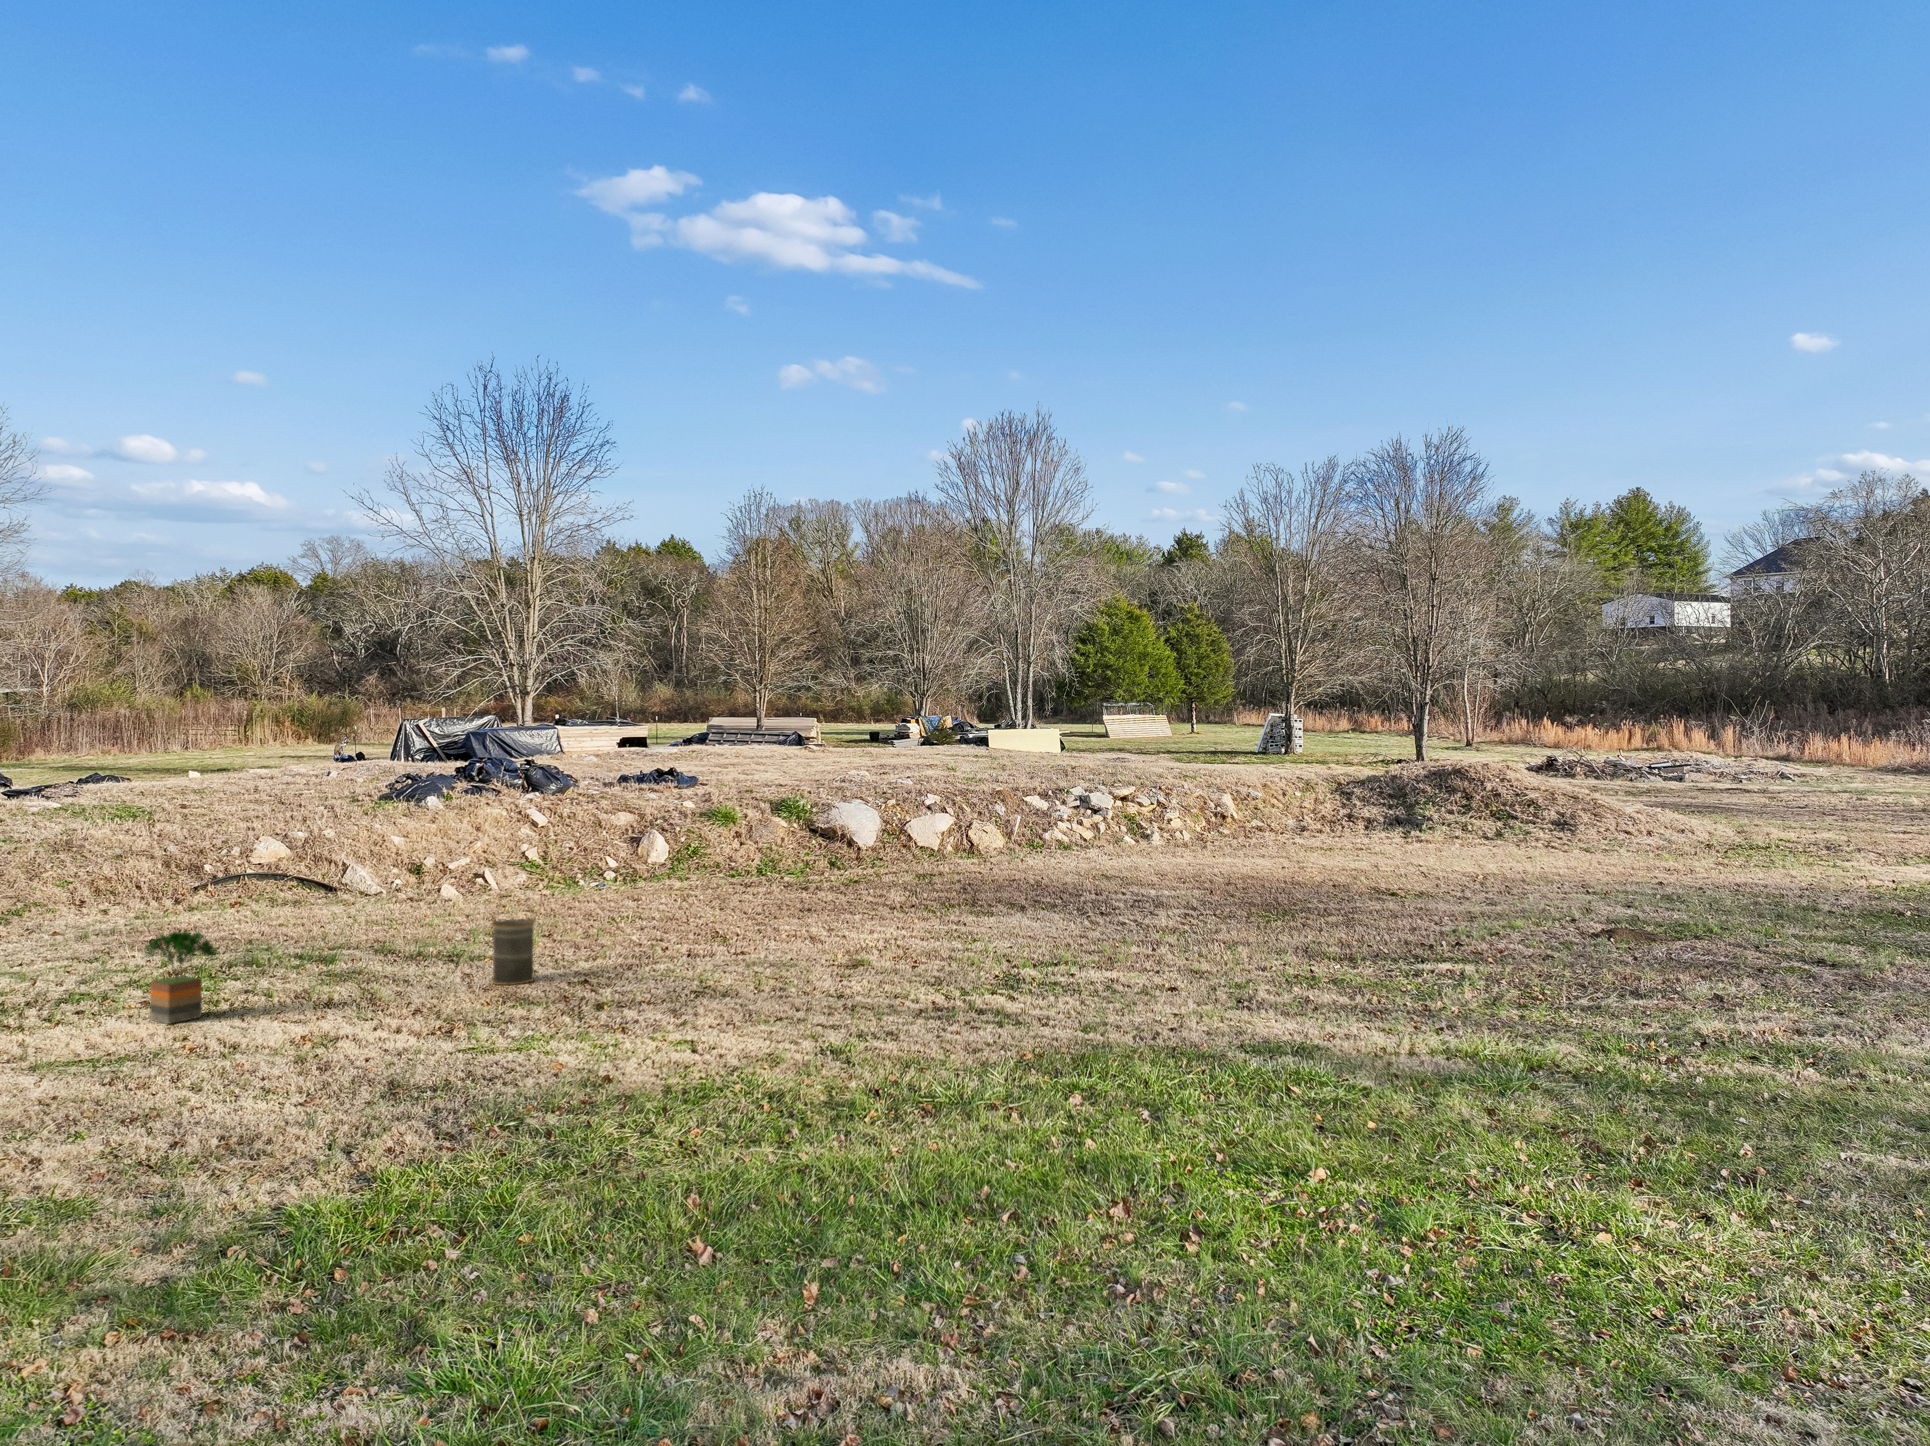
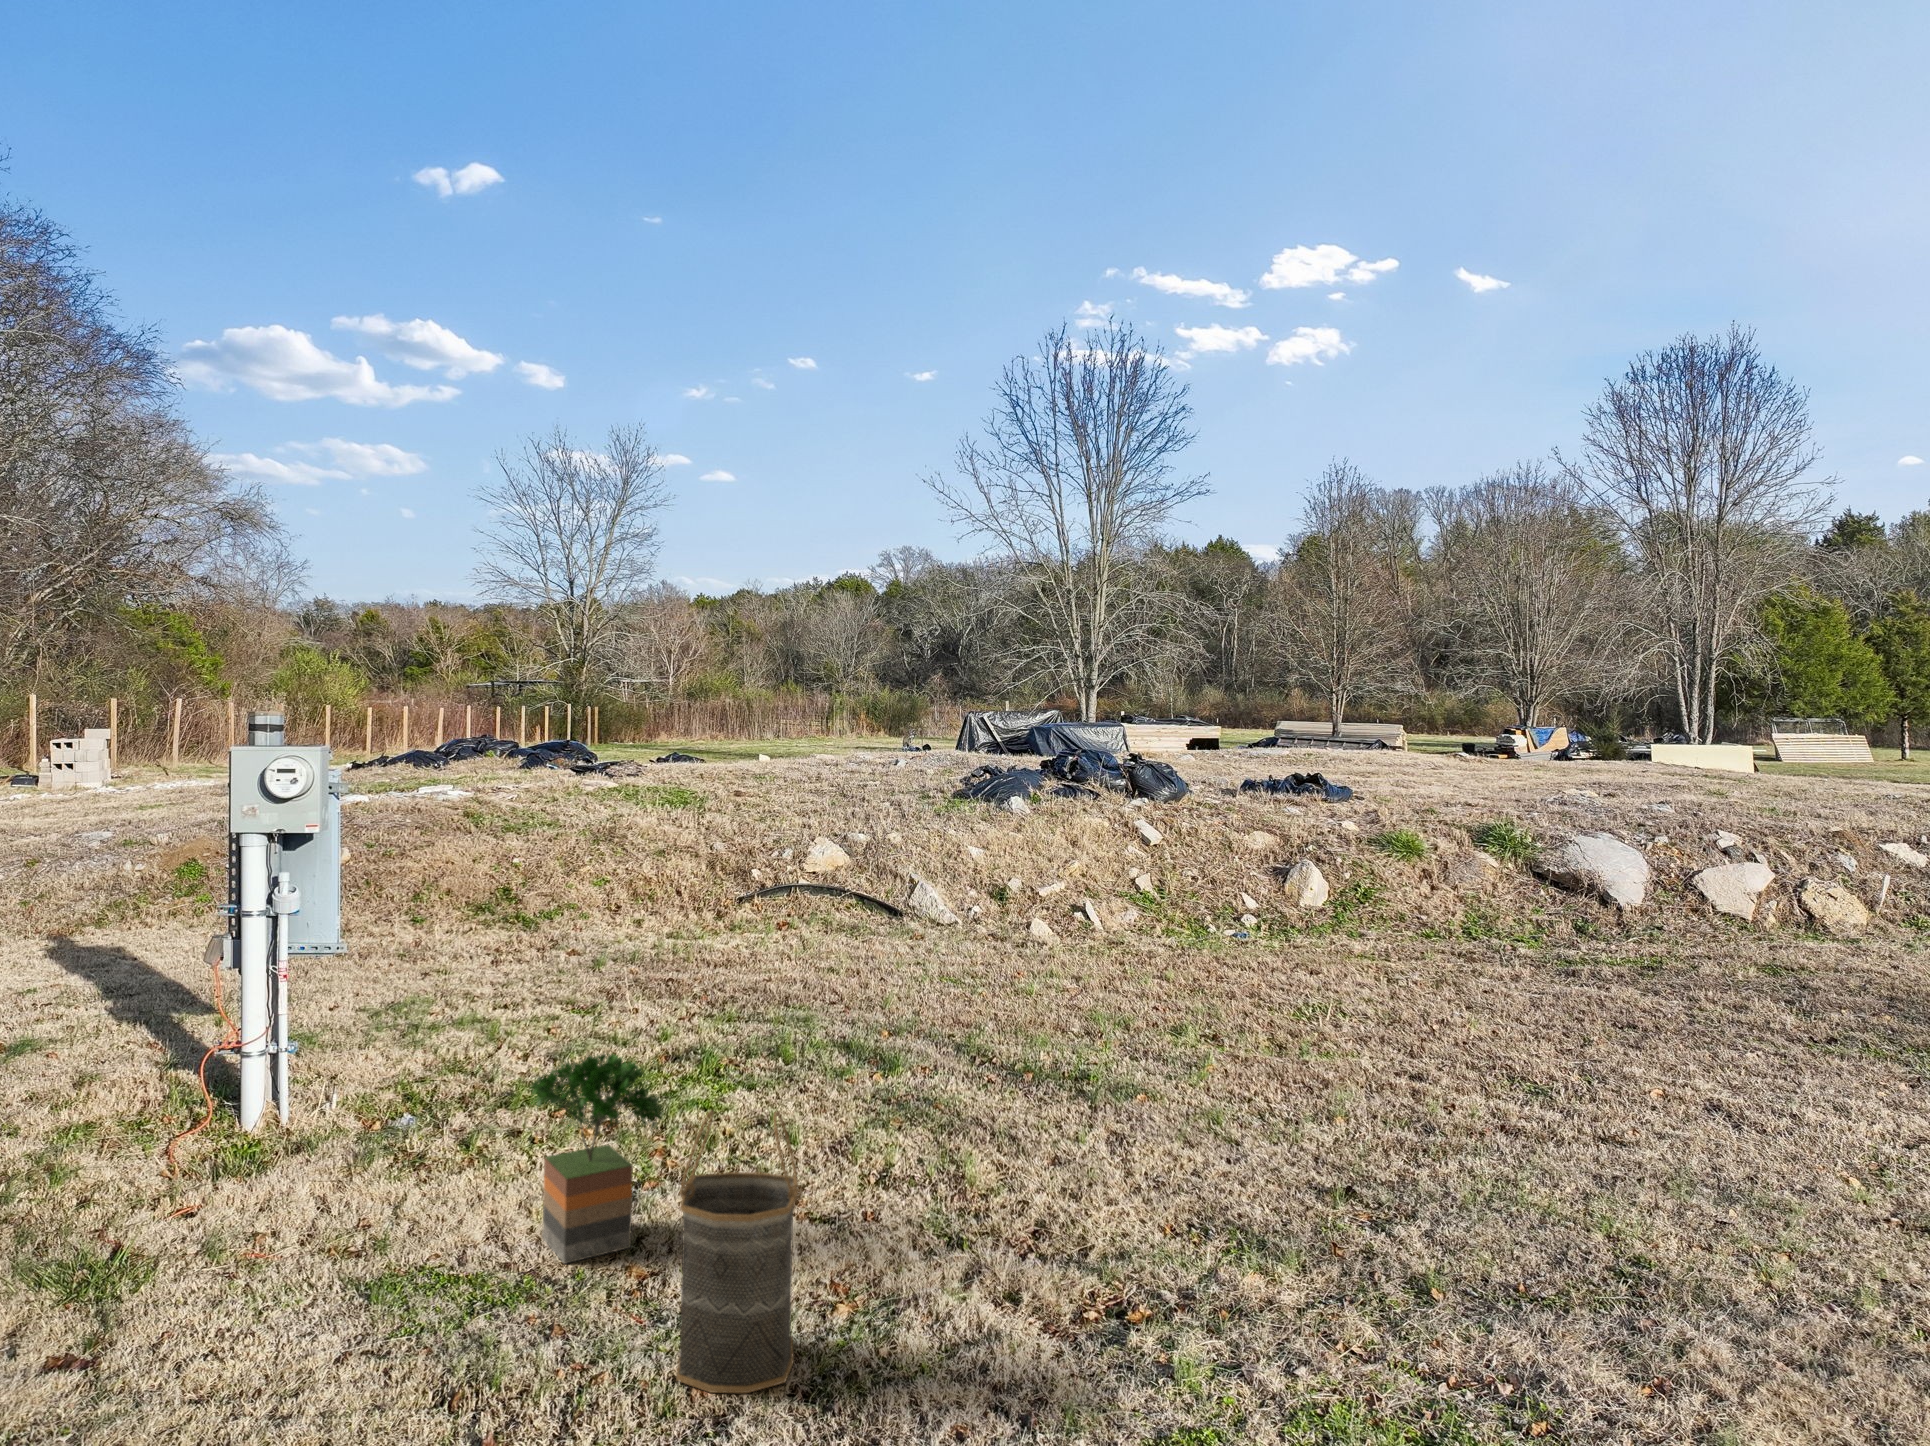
basket: present [491,897,535,985] -> present [676,1110,803,1393]

